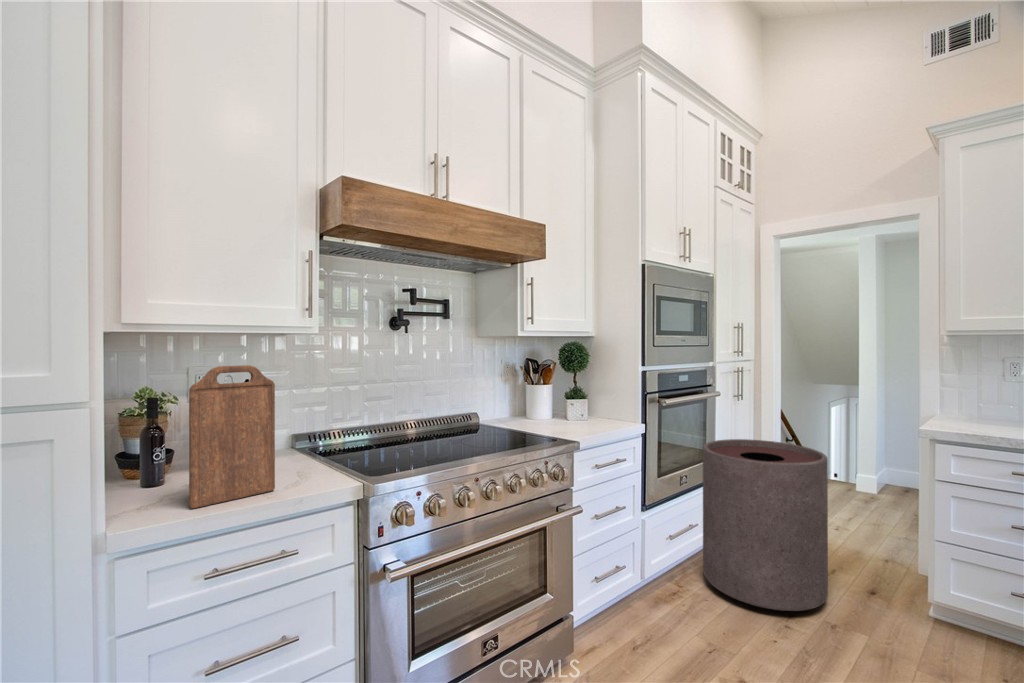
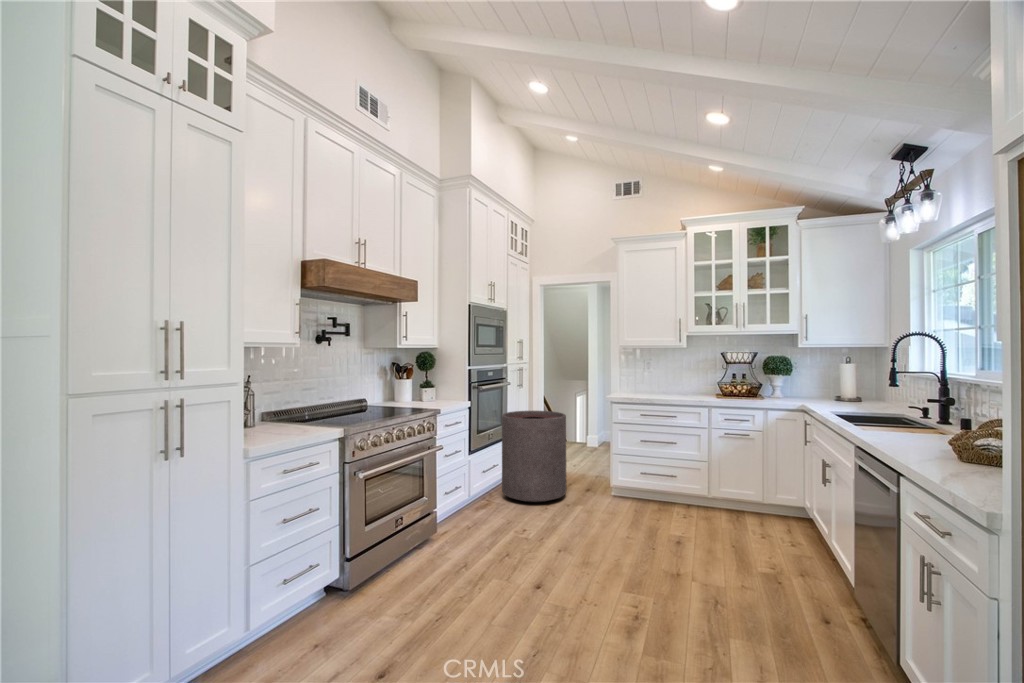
cutting board: present [189,365,275,508] -> none [264,364,298,440]

